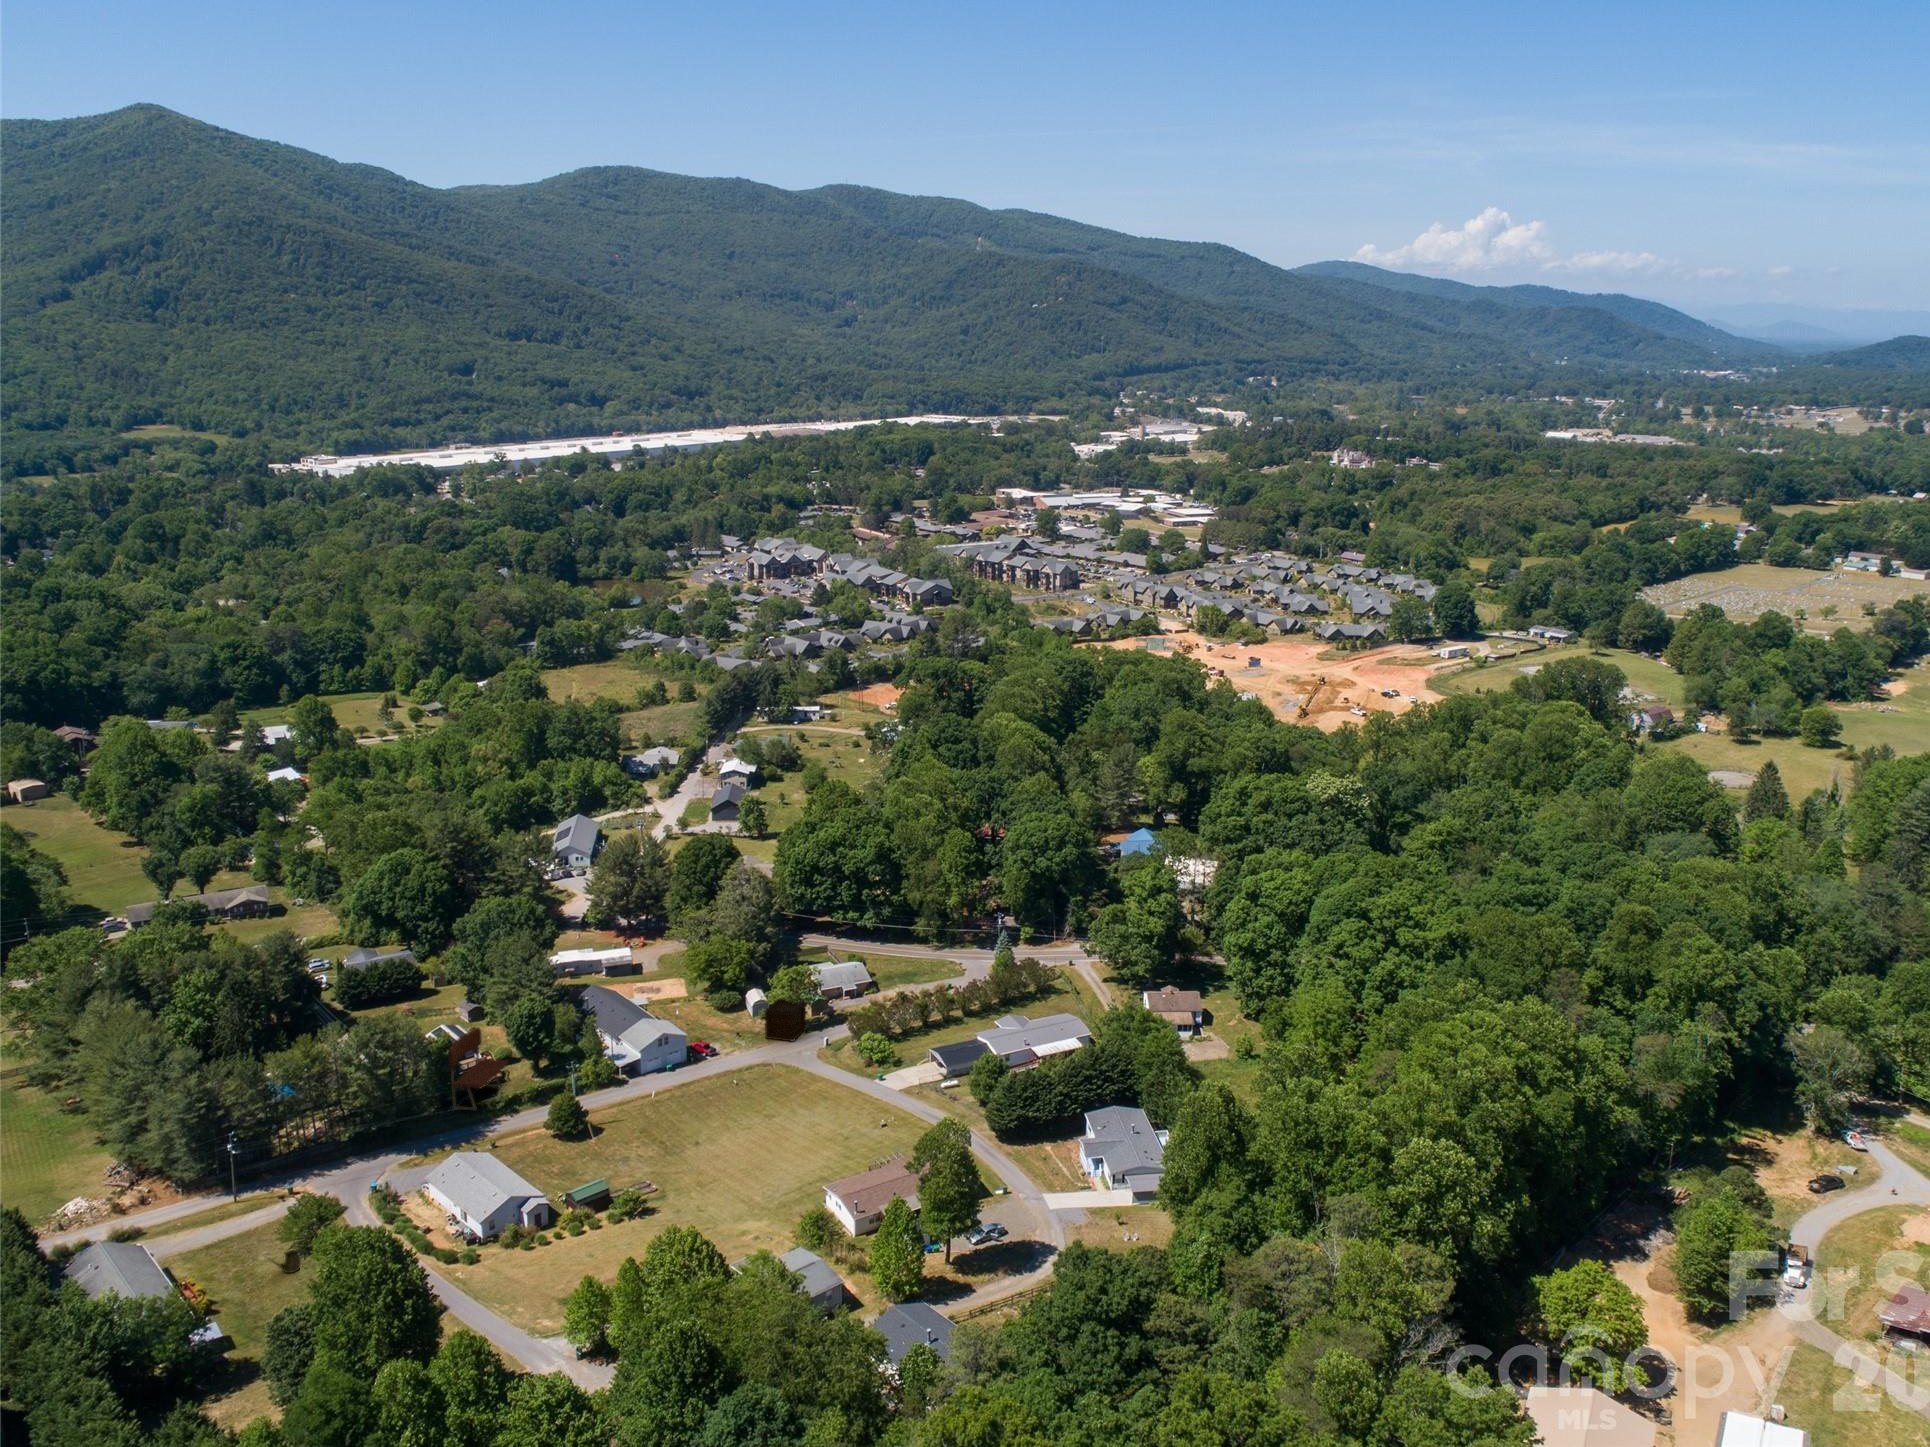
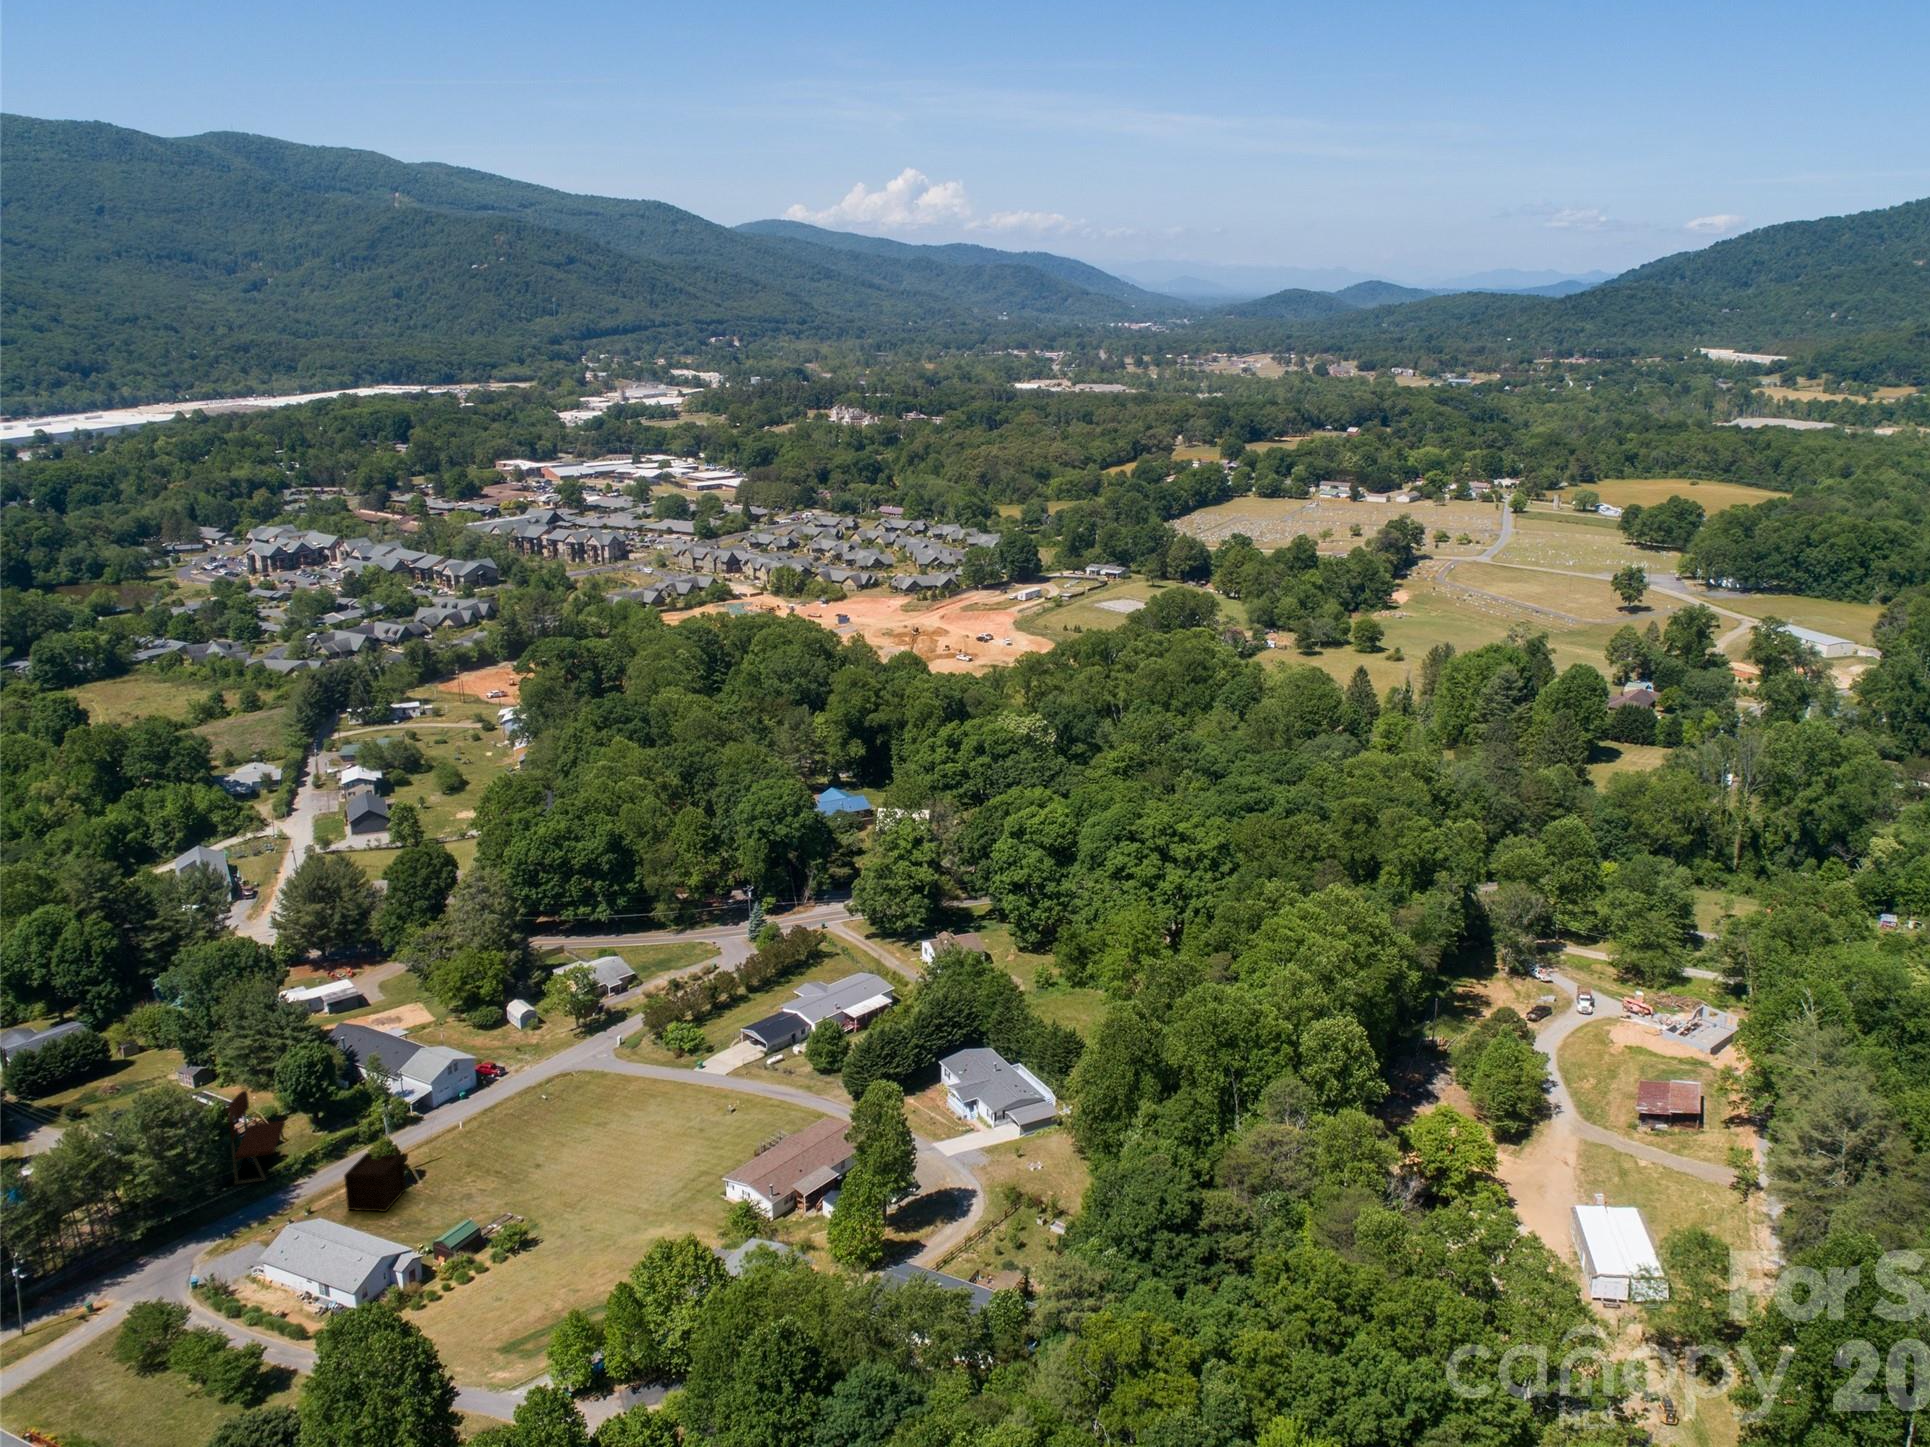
wooden crate: present [765,998,806,1042] -> present [344,1153,406,1211]
watering can: present [273,1250,301,1273] -> none [125,1356,170,1386]

